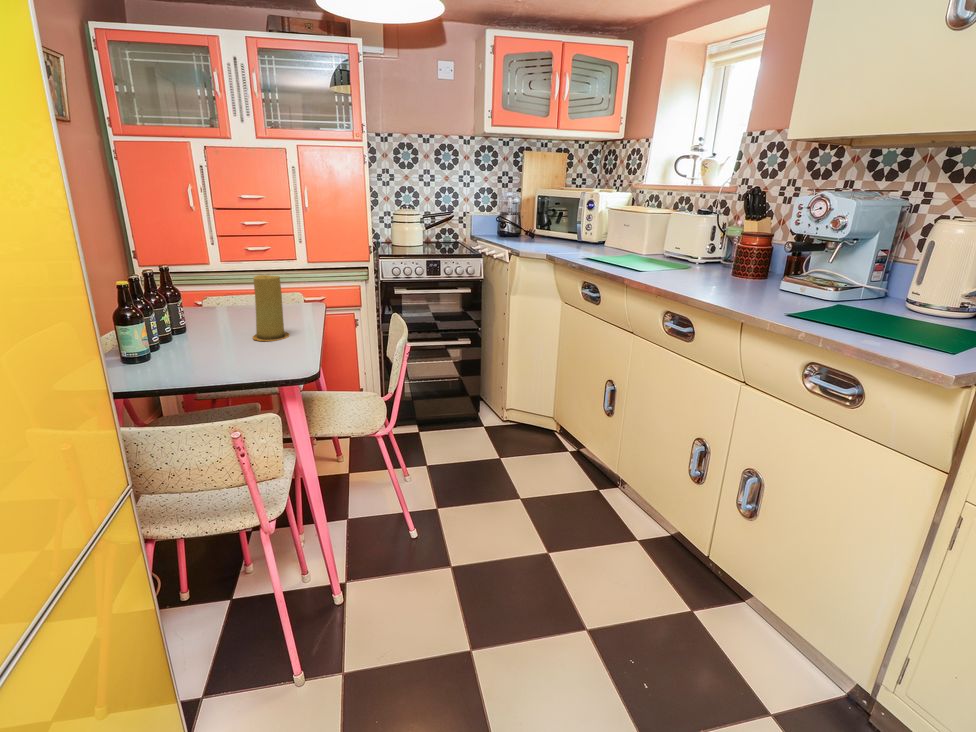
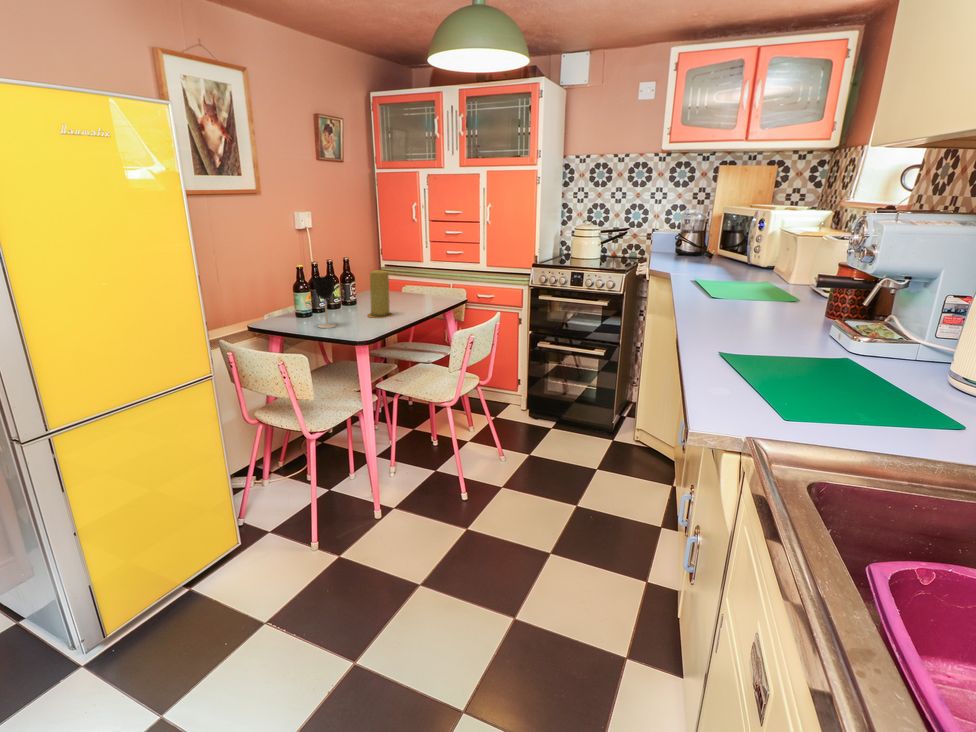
wine glass: none [199,290,240,367] -> present [313,276,336,328]

